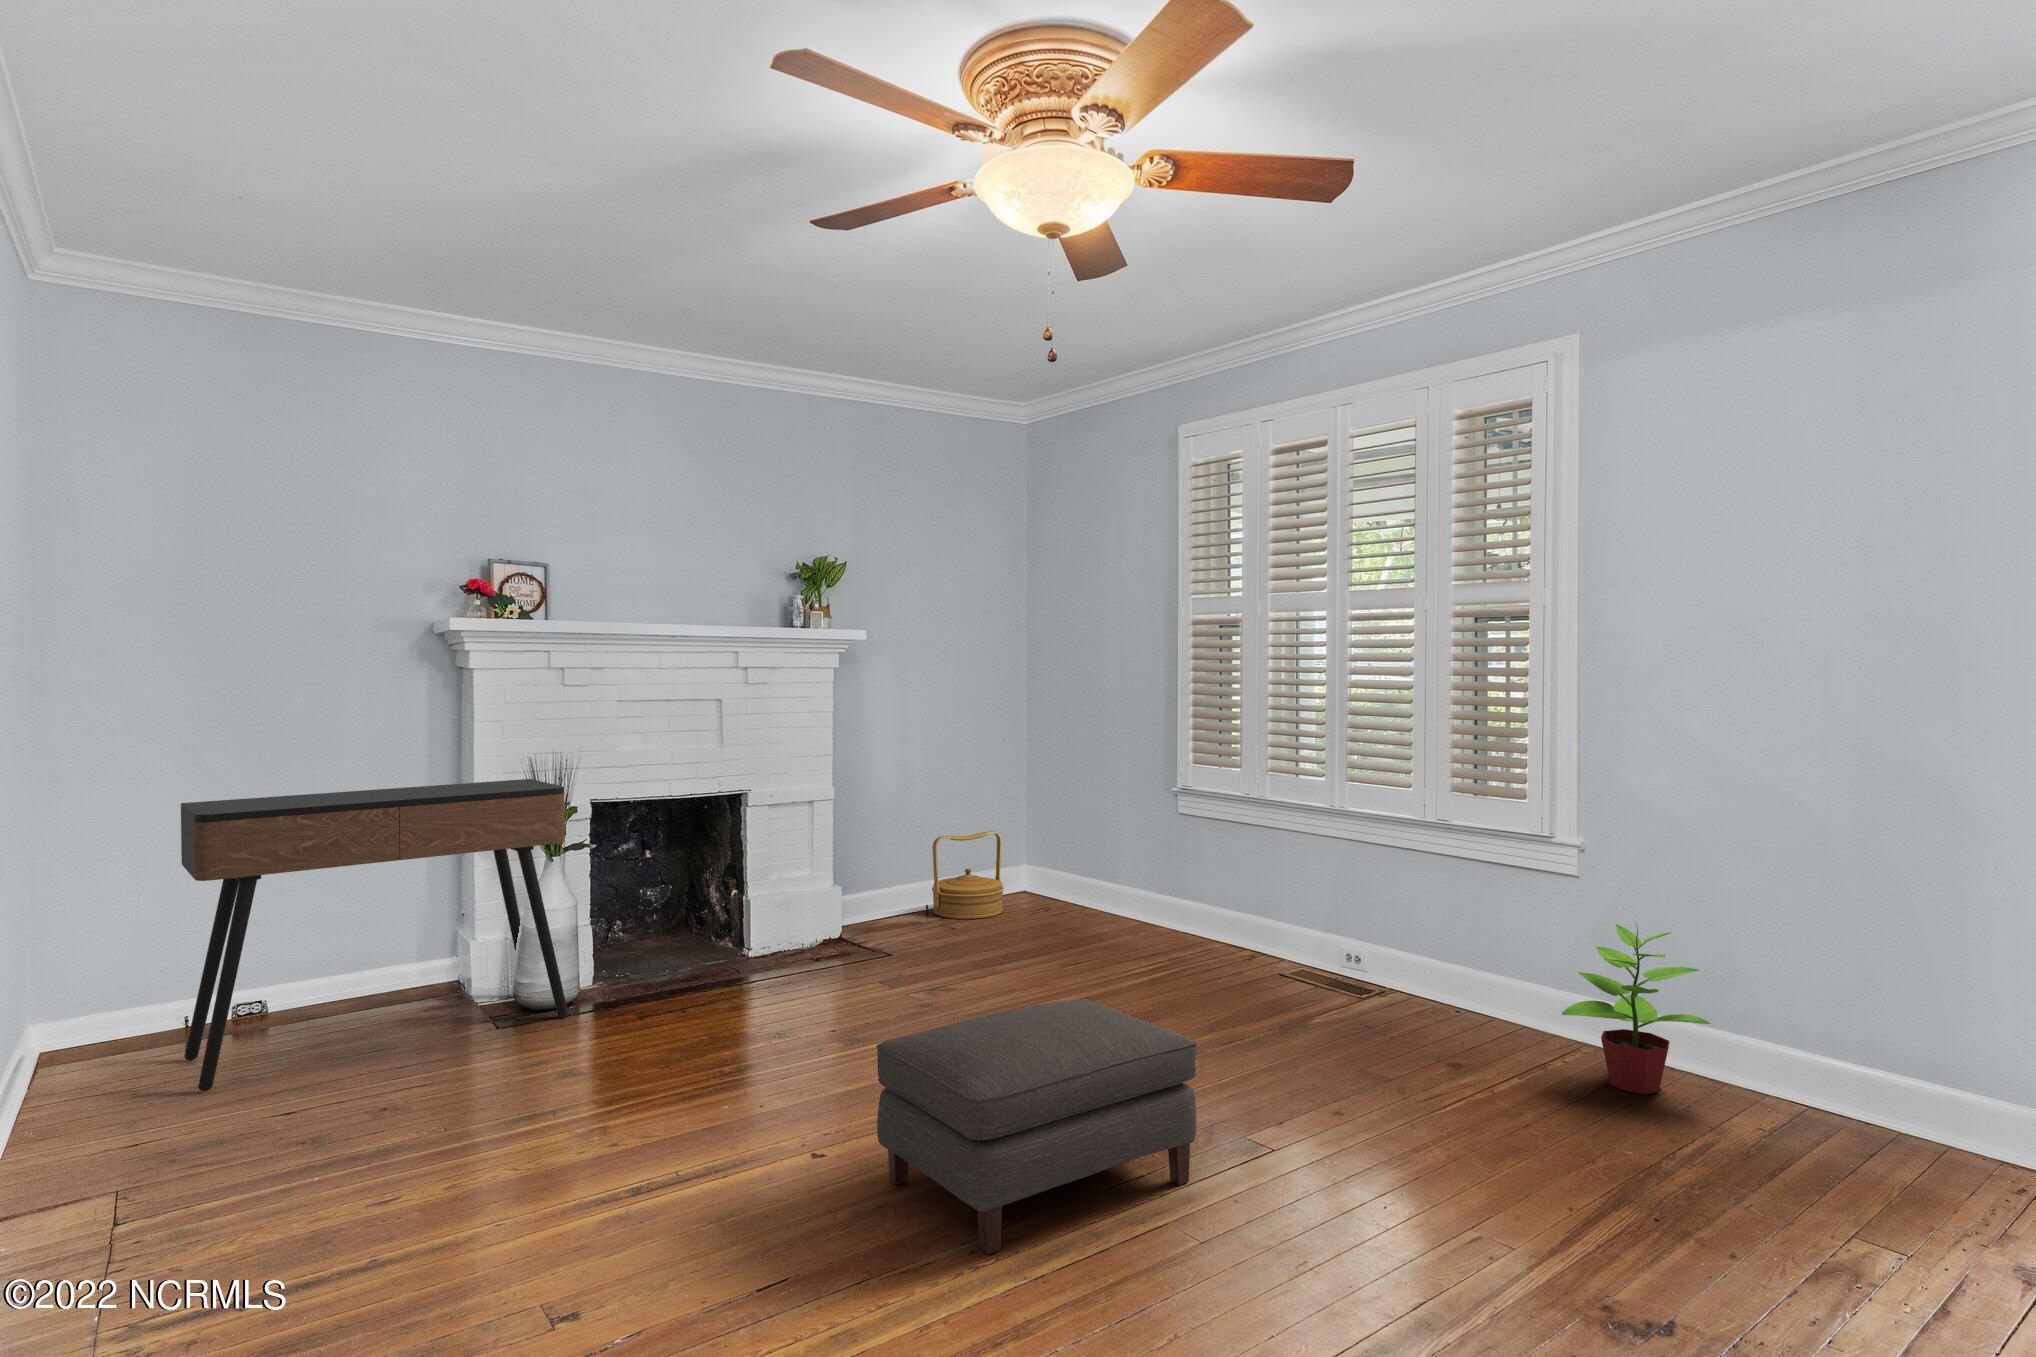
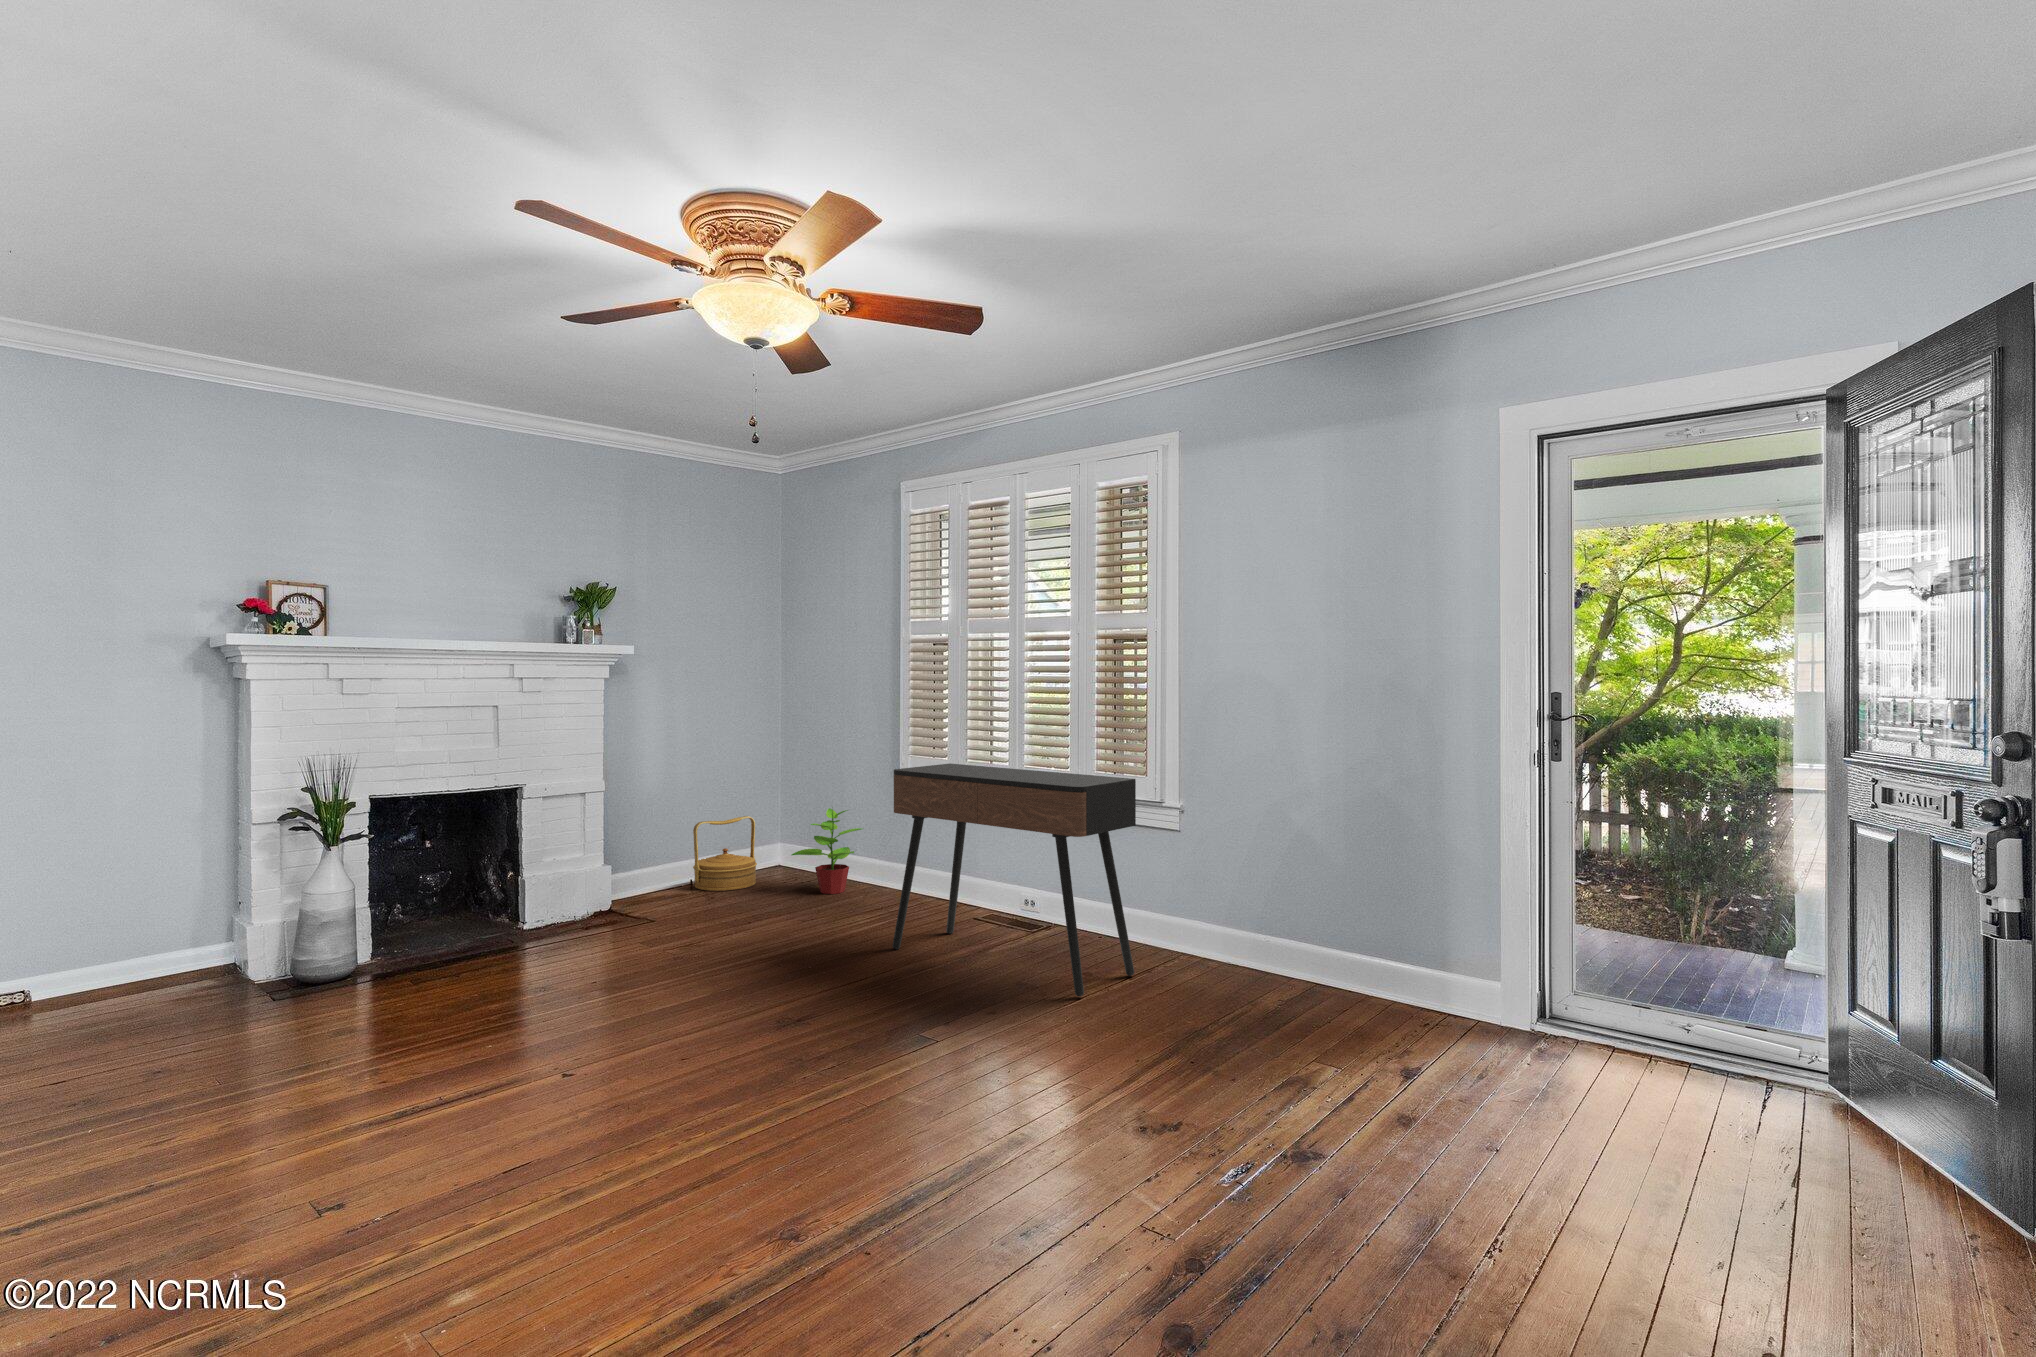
console table: present [181,779,568,1091] -> present [892,764,1136,996]
potted plant: present [1562,924,1710,1094] -> present [792,808,862,894]
ottoman: present [877,999,1197,1254] -> none [616,939,875,1132]

